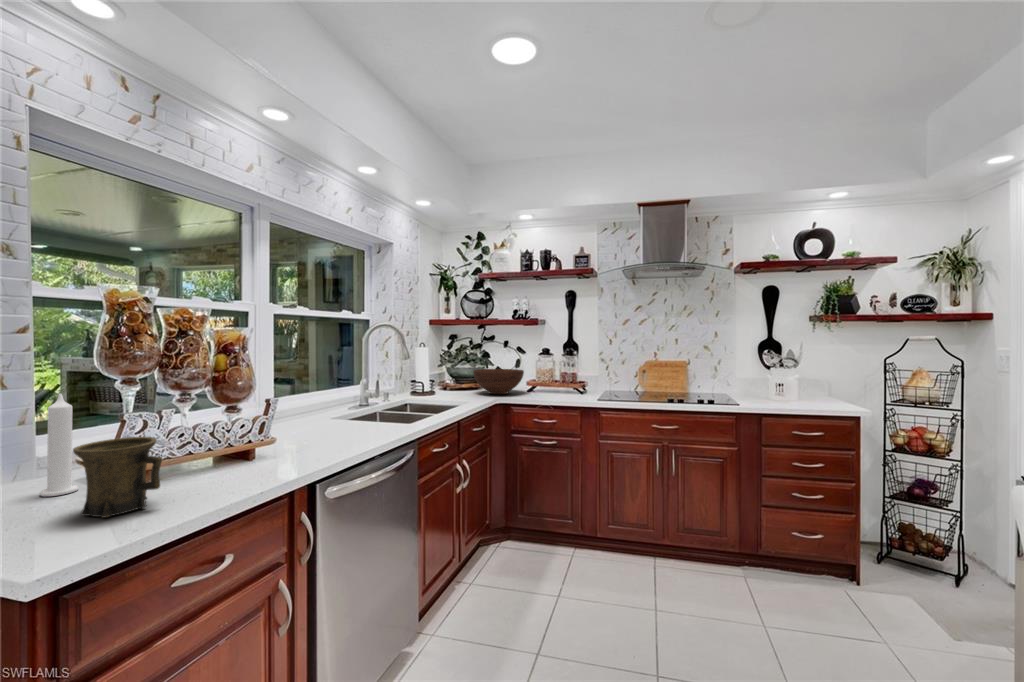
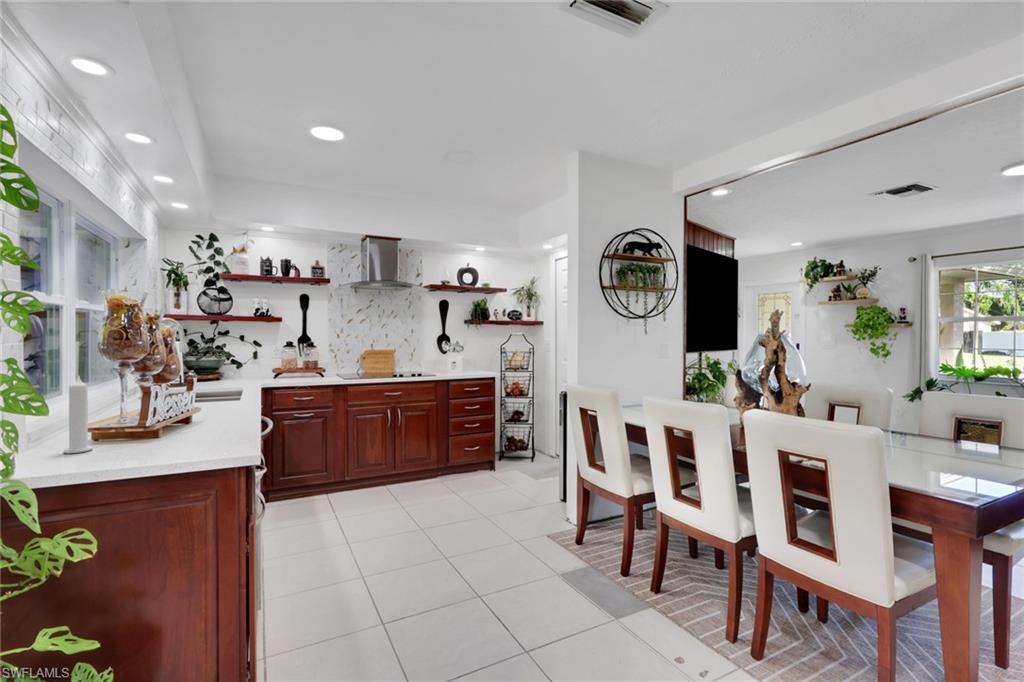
fruit bowl: present [473,369,524,394] -> none [227,360,276,381]
mug: present [73,437,162,517] -> none [150,399,210,448]

